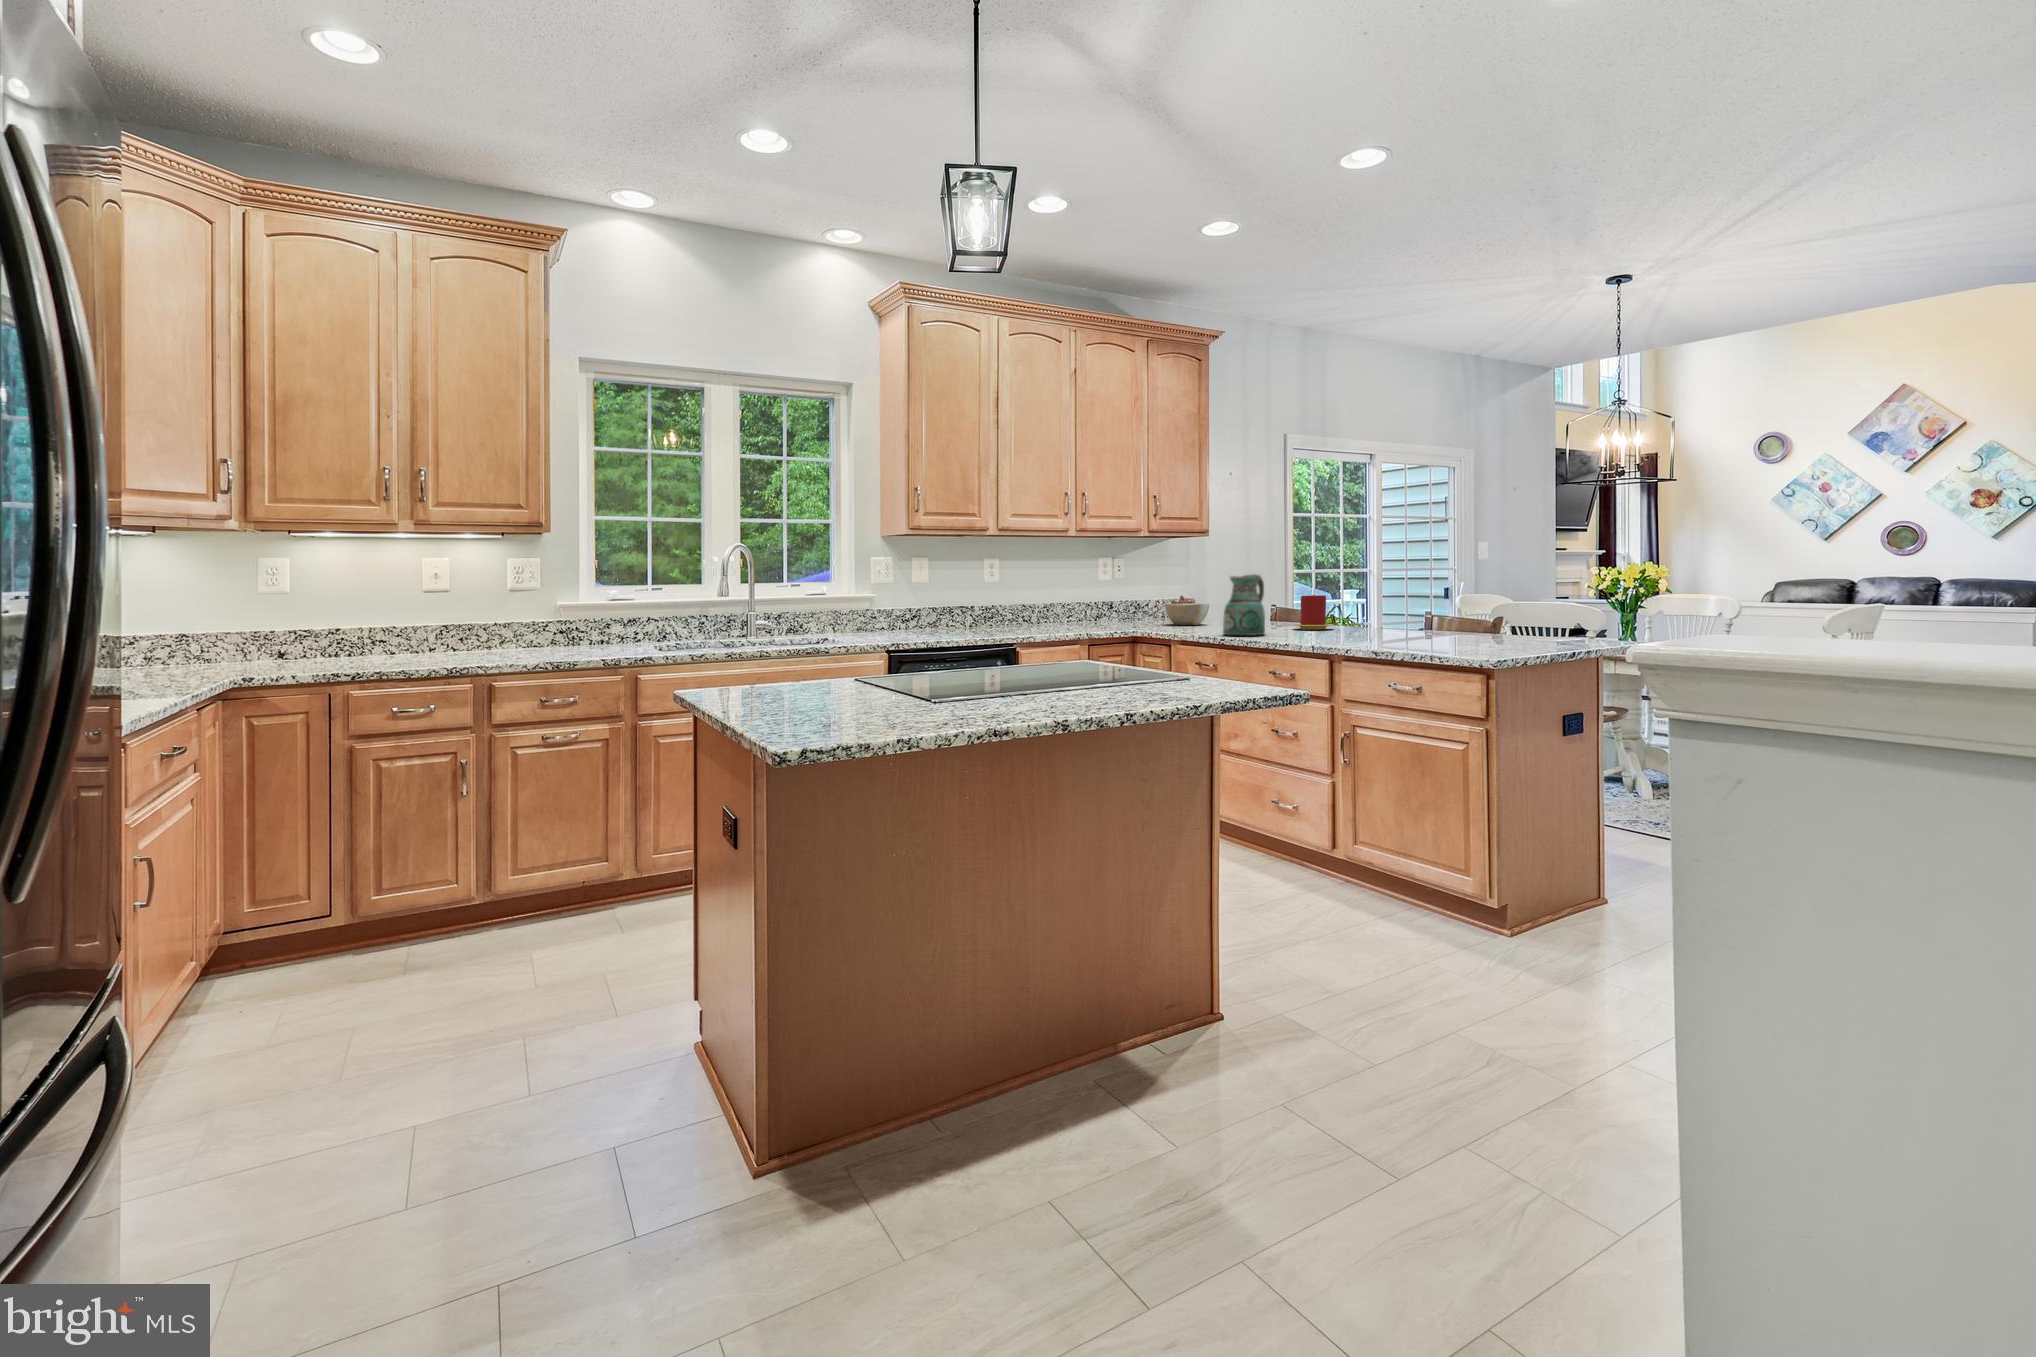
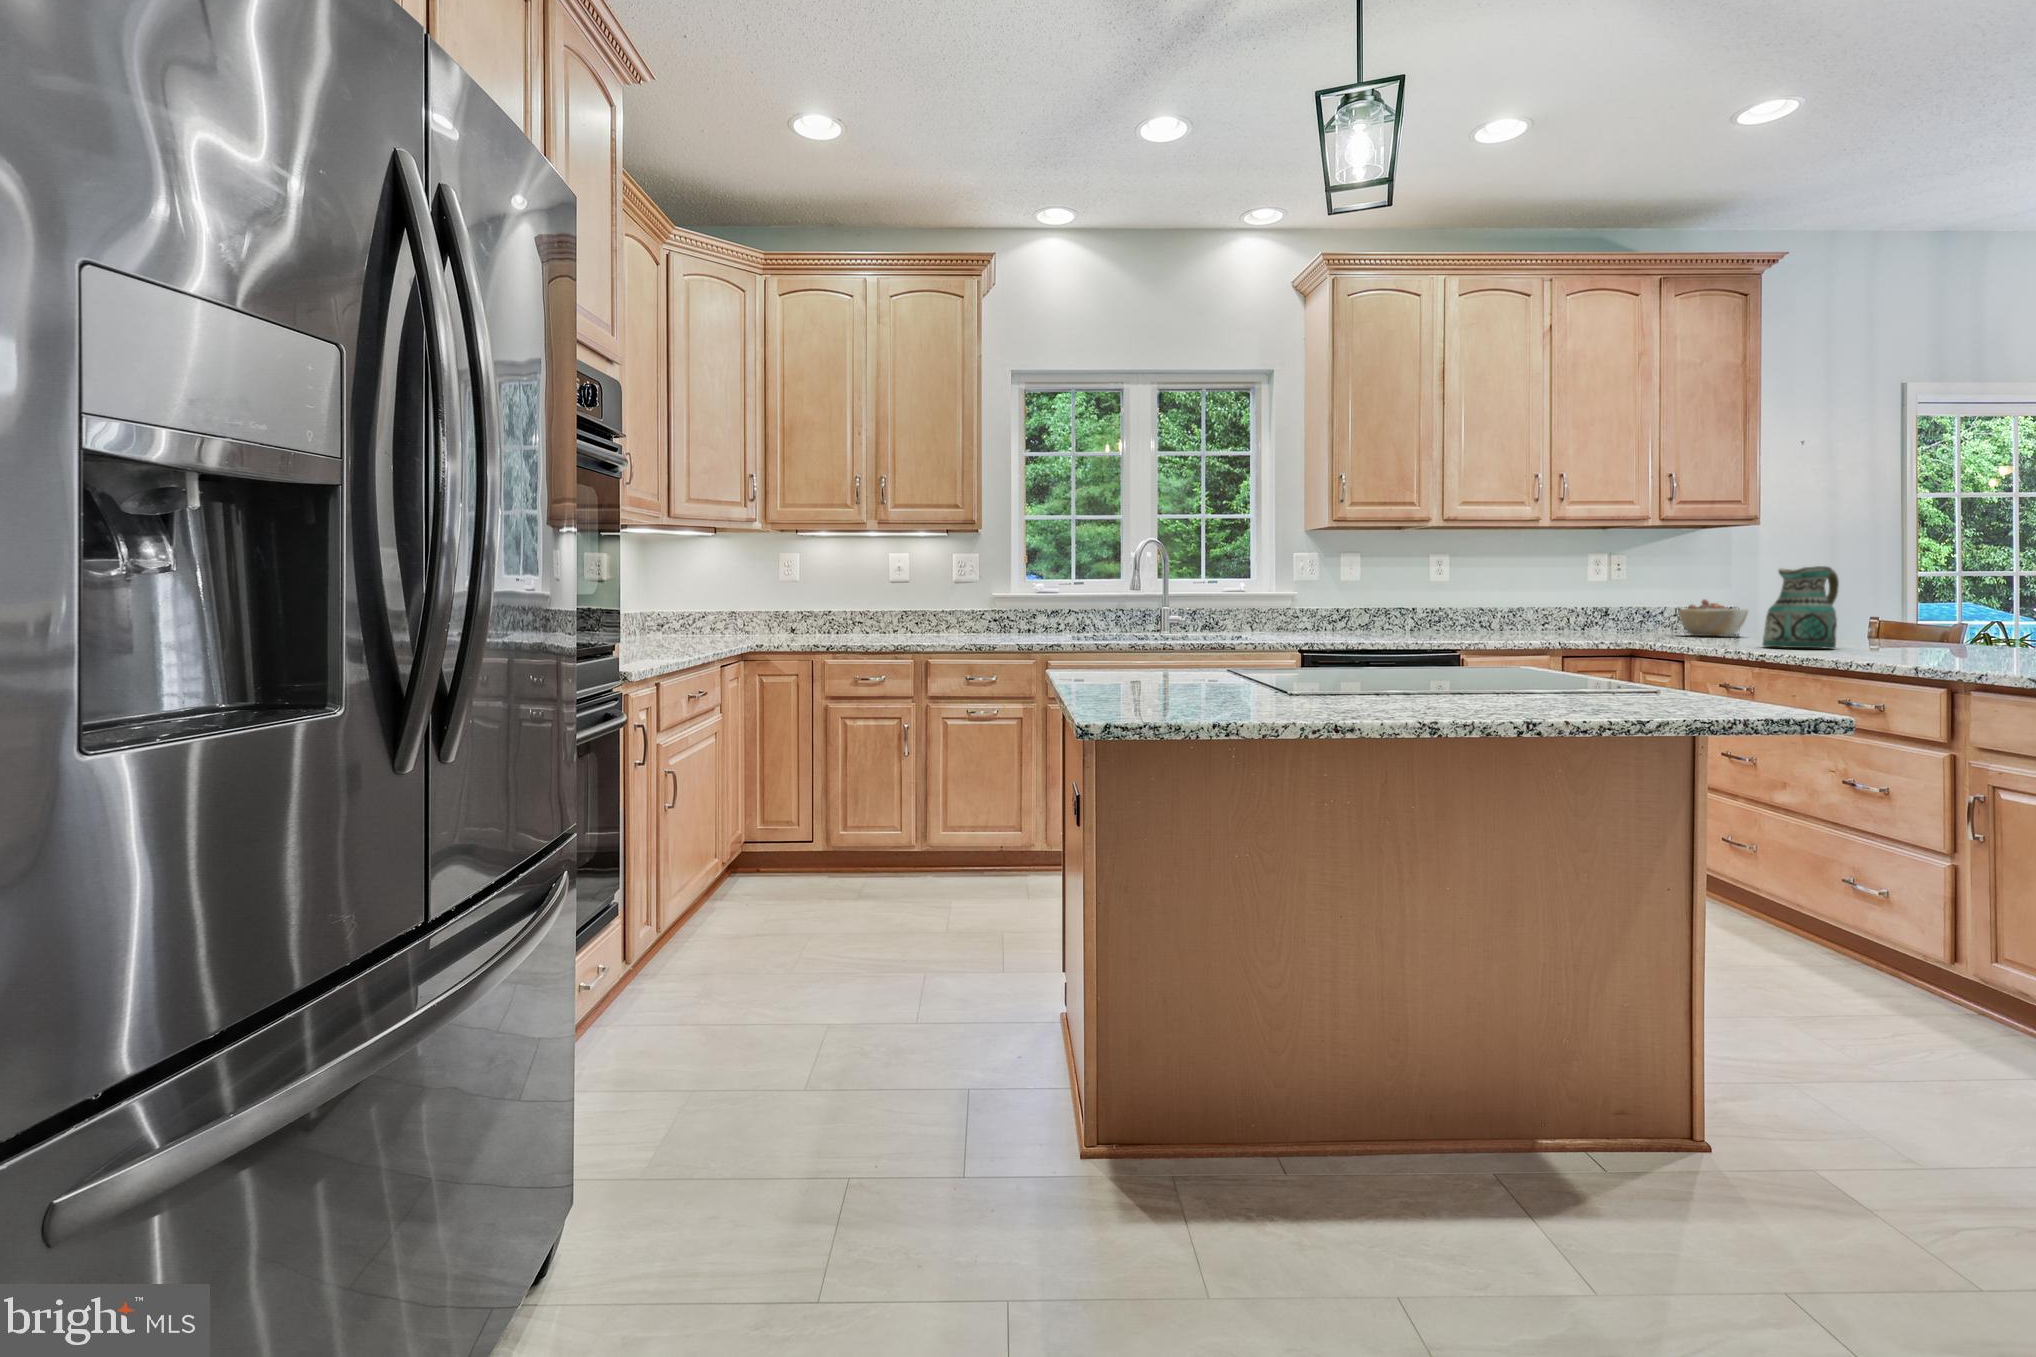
candle: present [1292,595,1334,630] -> none [1888,598,1968,646]

